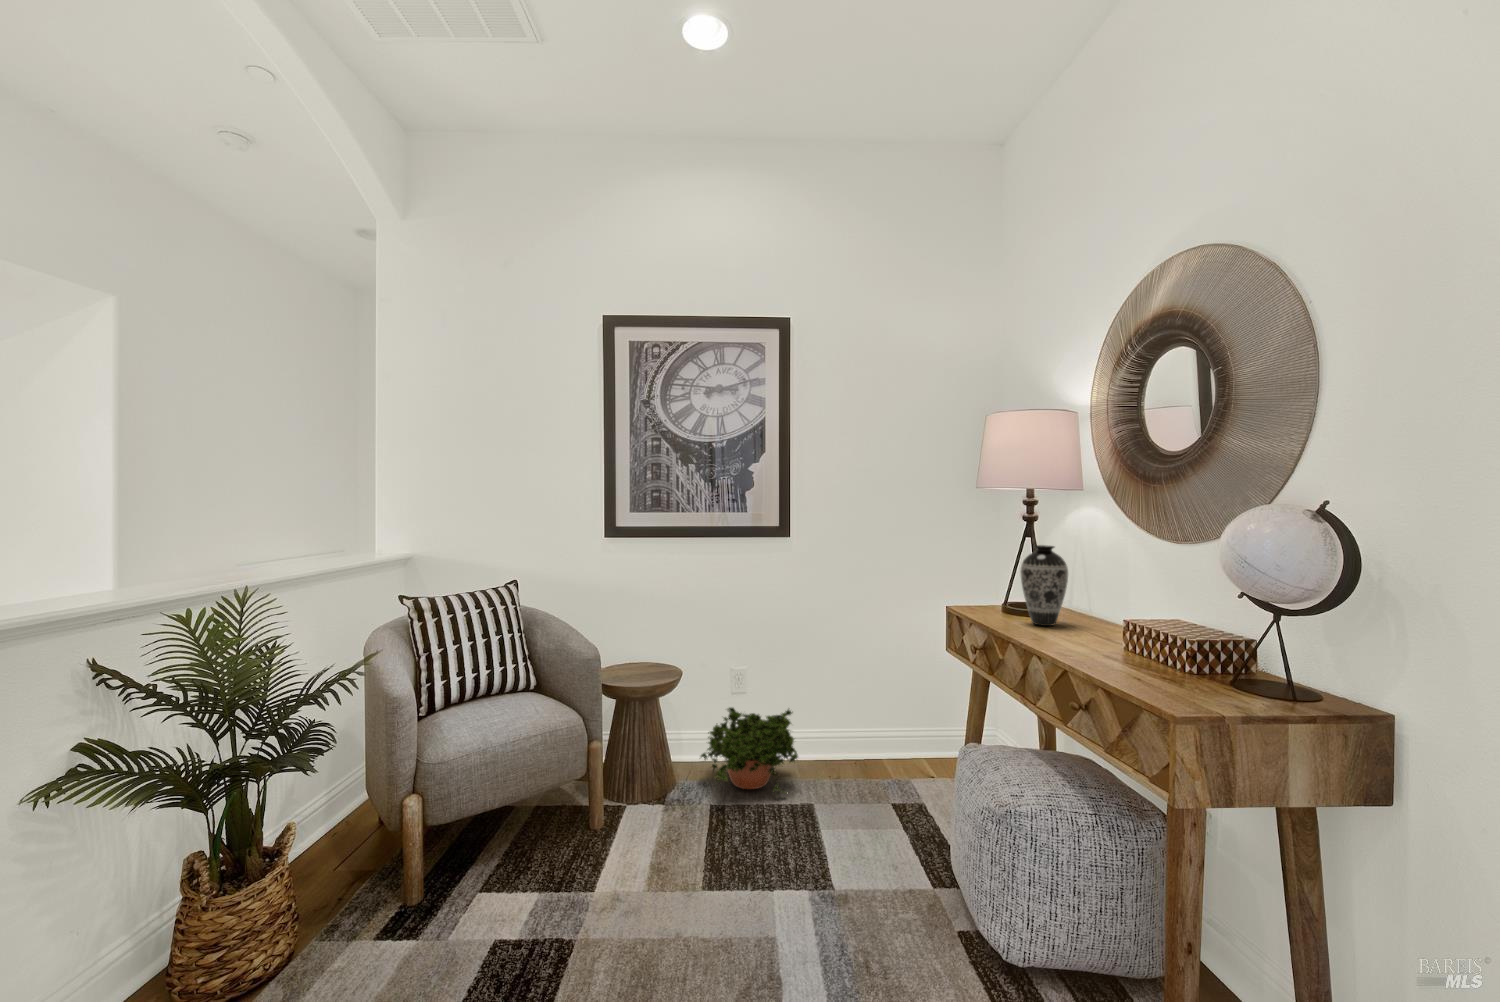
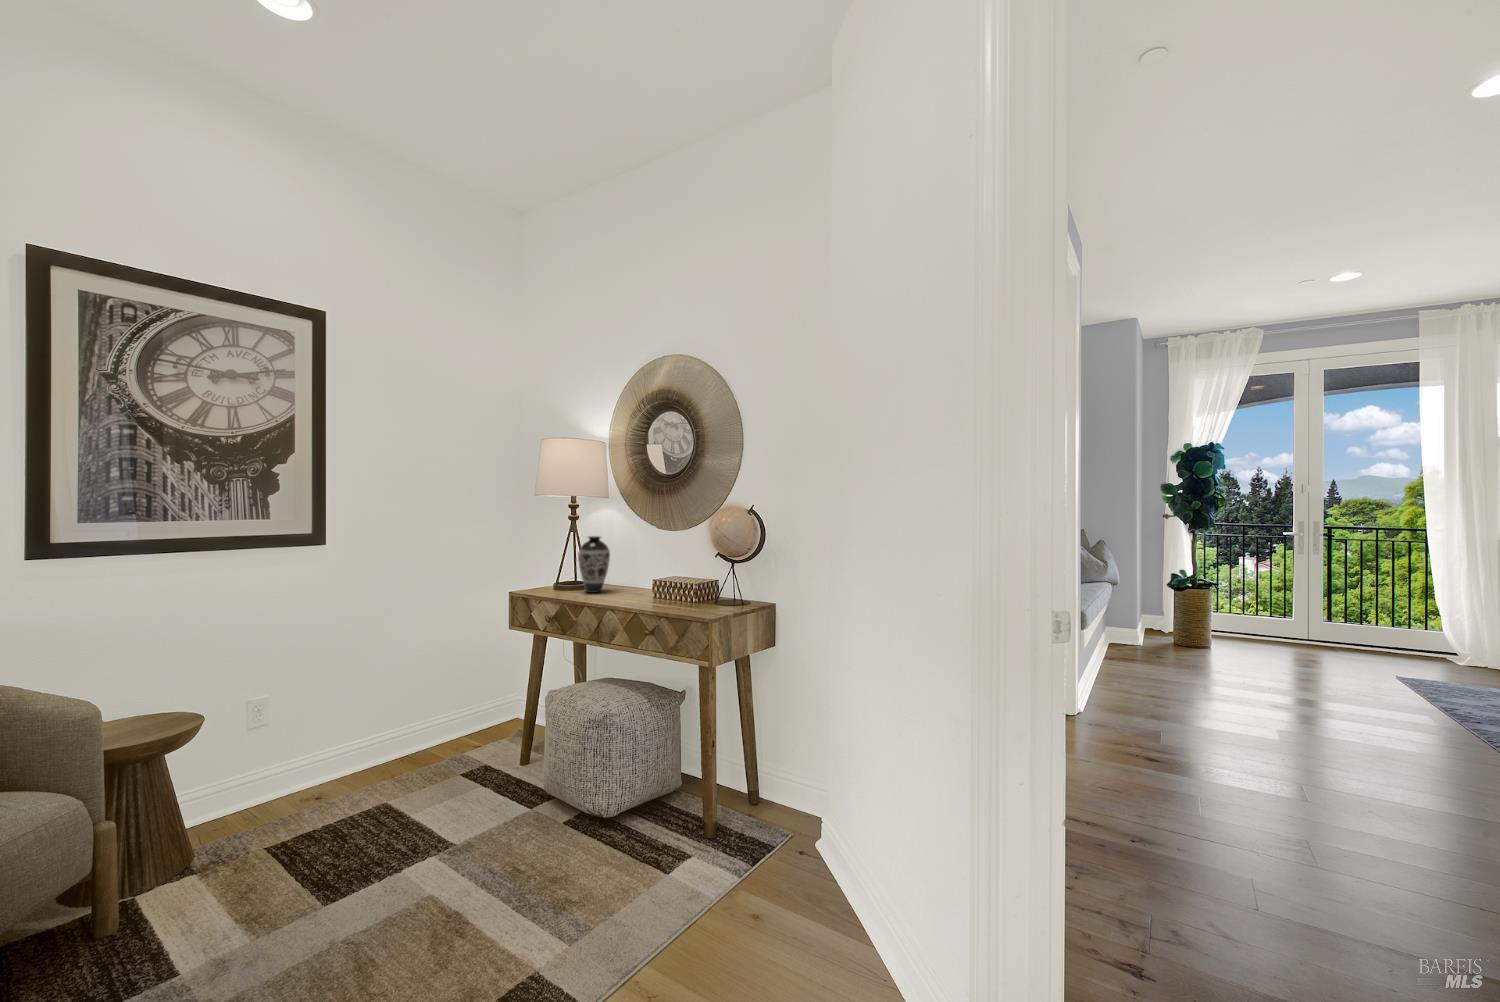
potted plant: present [701,708,798,793] -> none [220,711,358,813]

